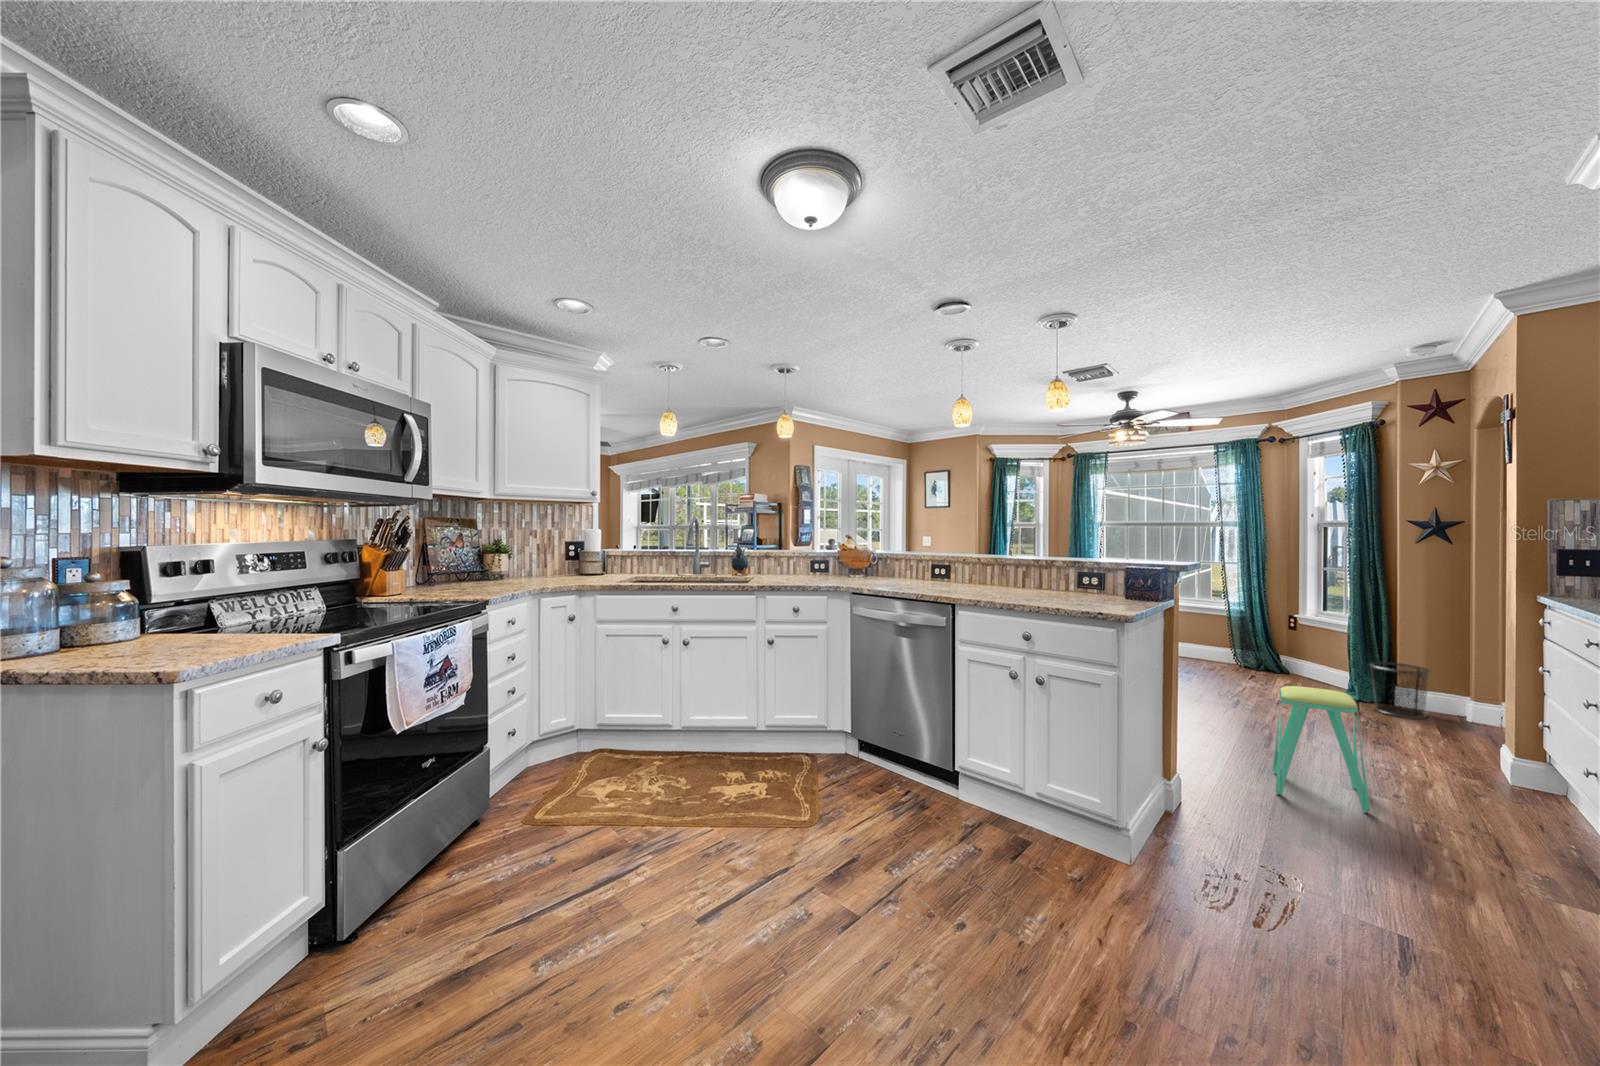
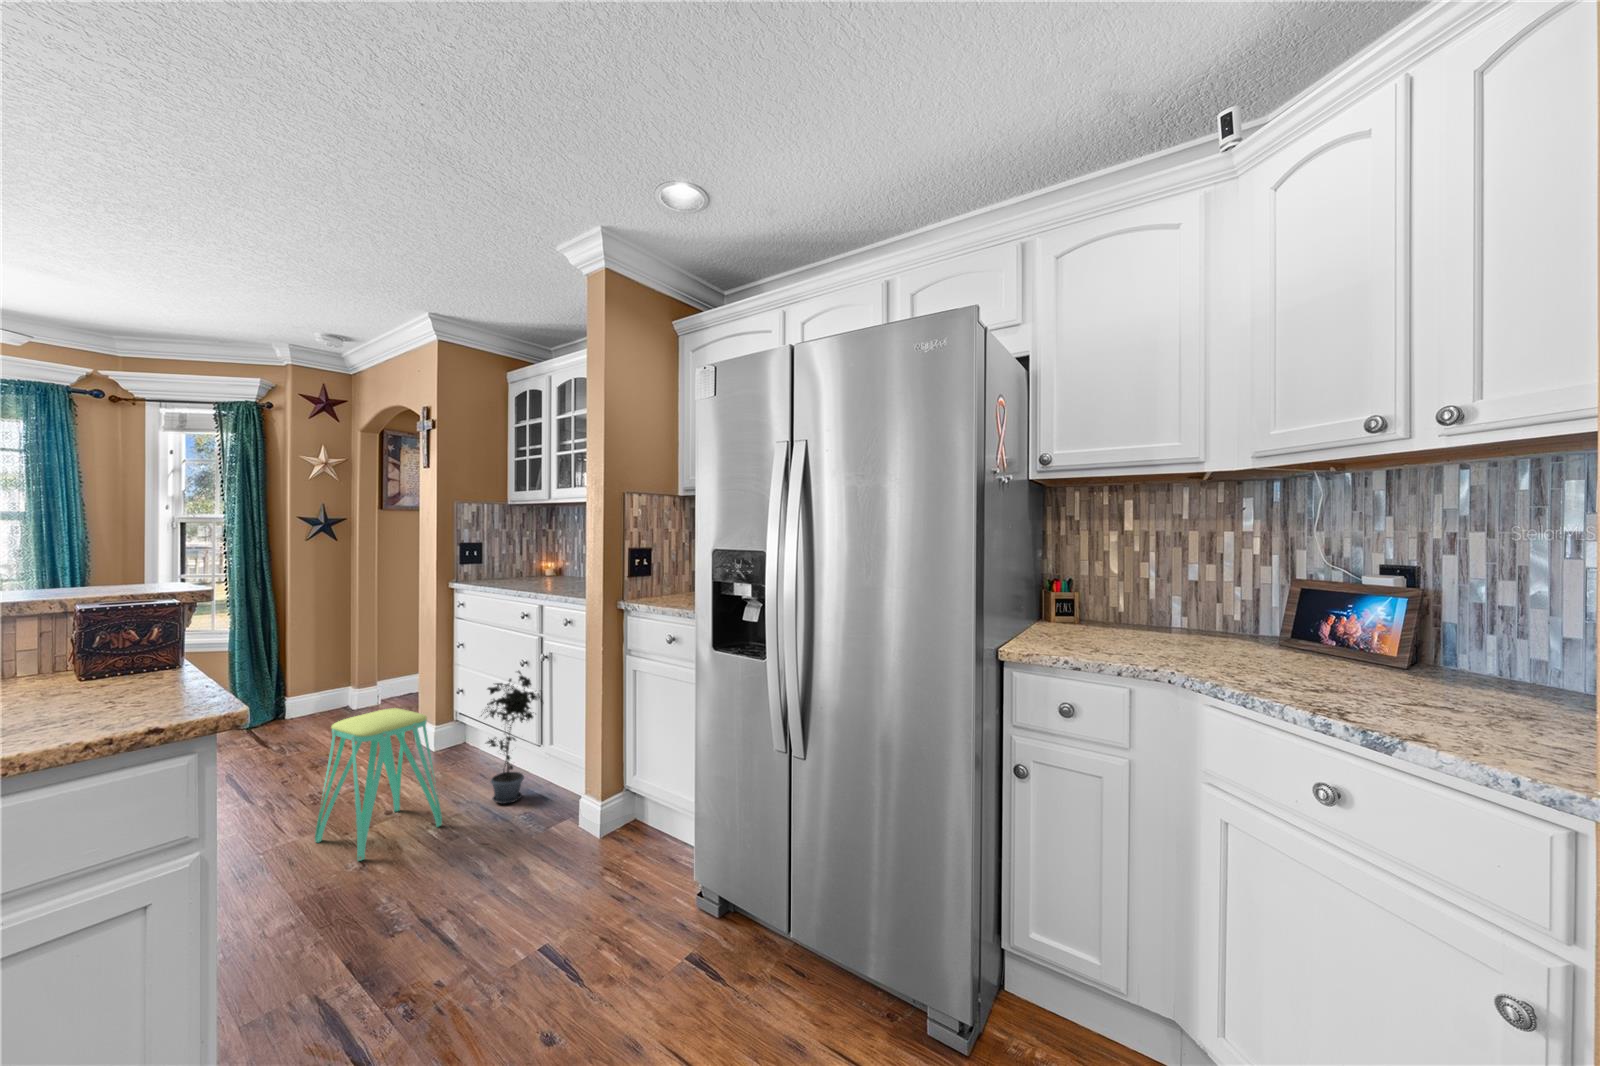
waste bin: present [1370,662,1430,718] -> none [270,669,331,731]
potted plant: none [1423,697,1519,842] -> present [481,671,542,804]

